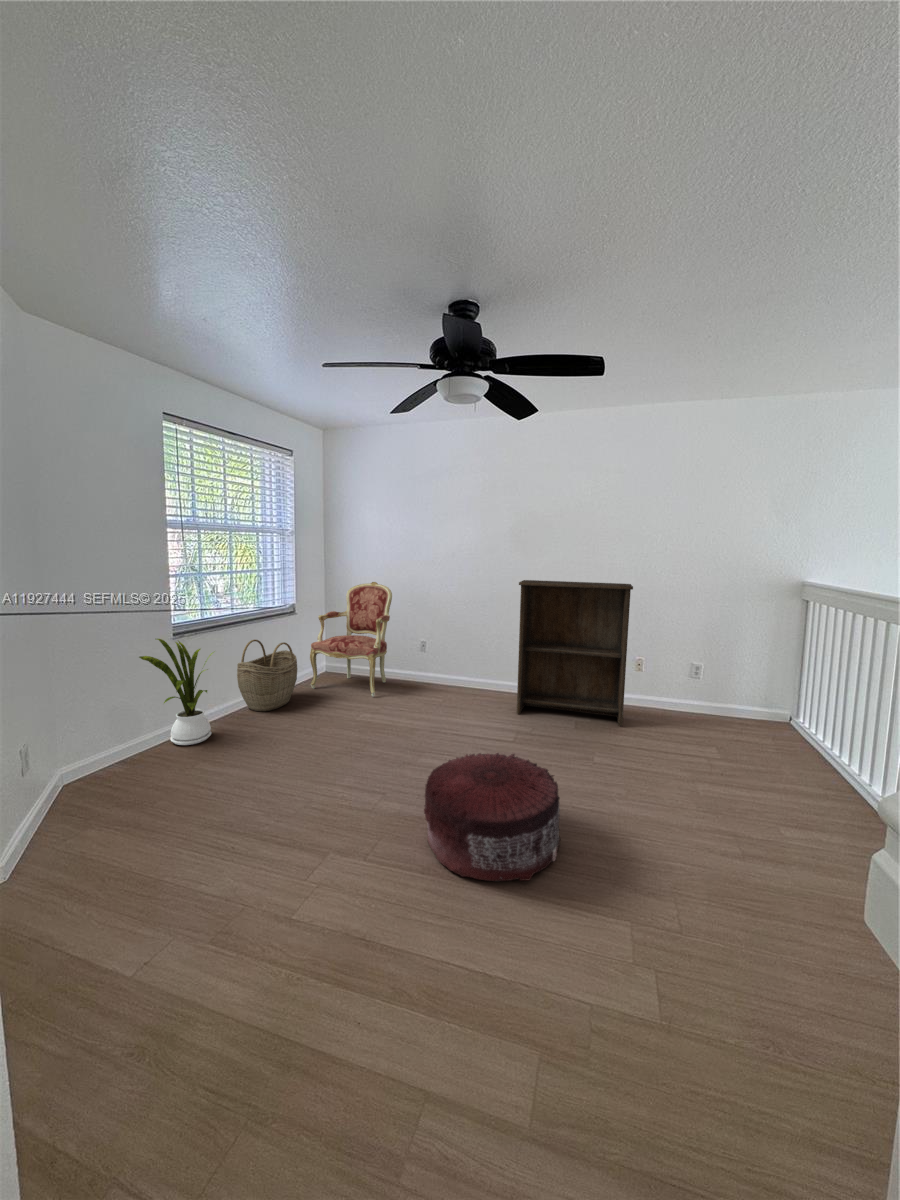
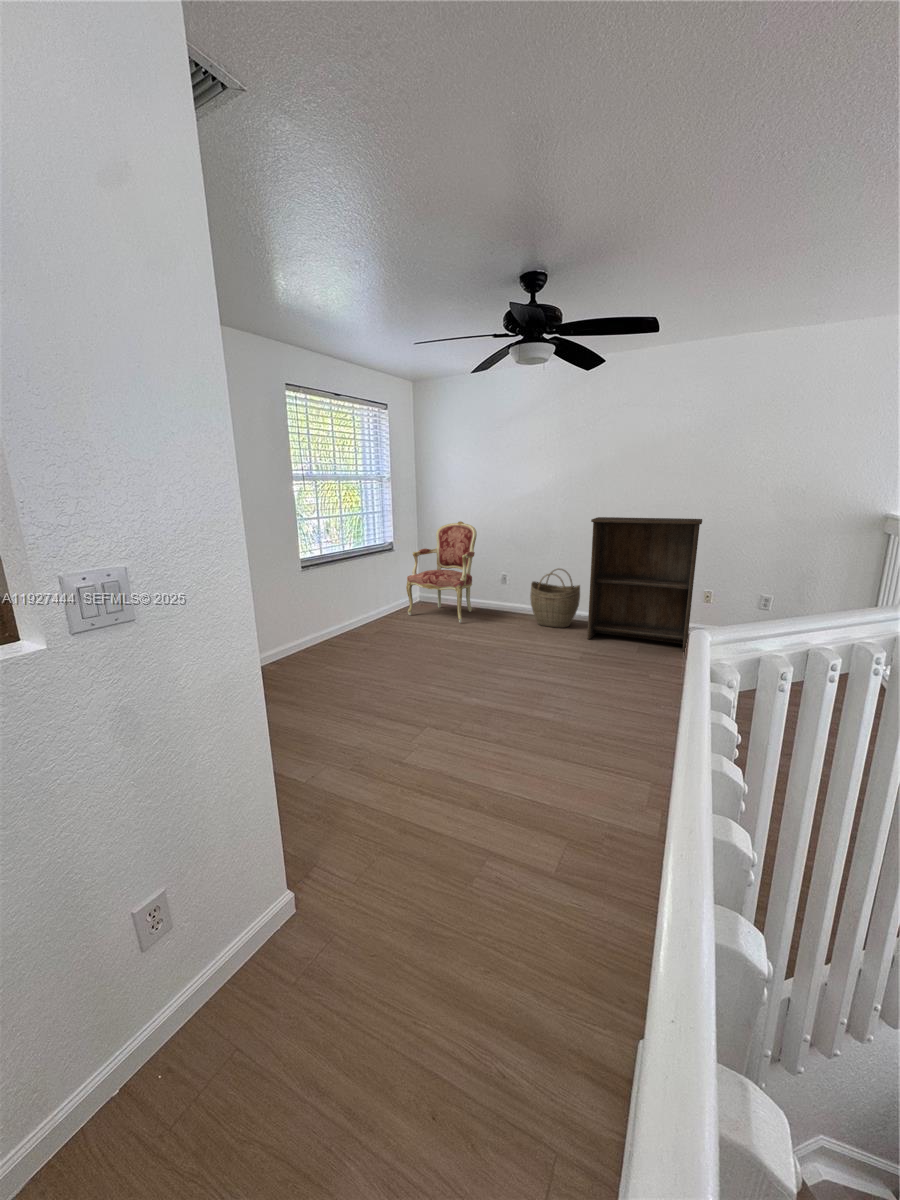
house plant: present [139,639,214,745] -> none [279,570,336,653]
woven basket: present [237,640,297,711] -> present [530,569,580,628]
pouf: present [424,753,560,881] -> none [497,661,607,750]

